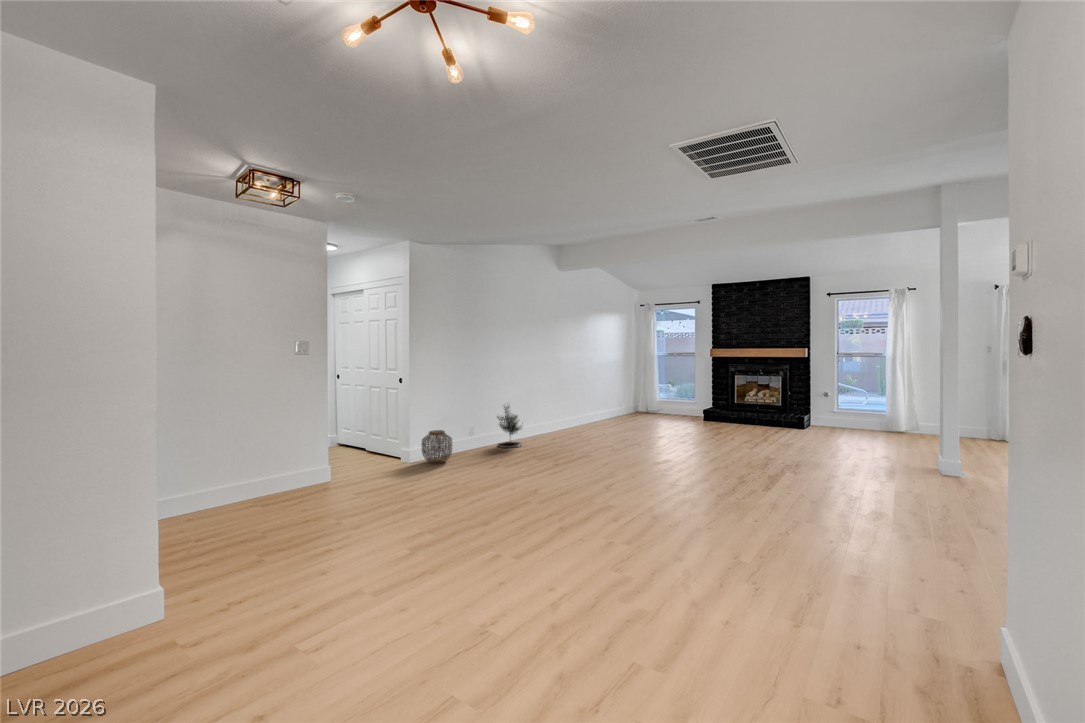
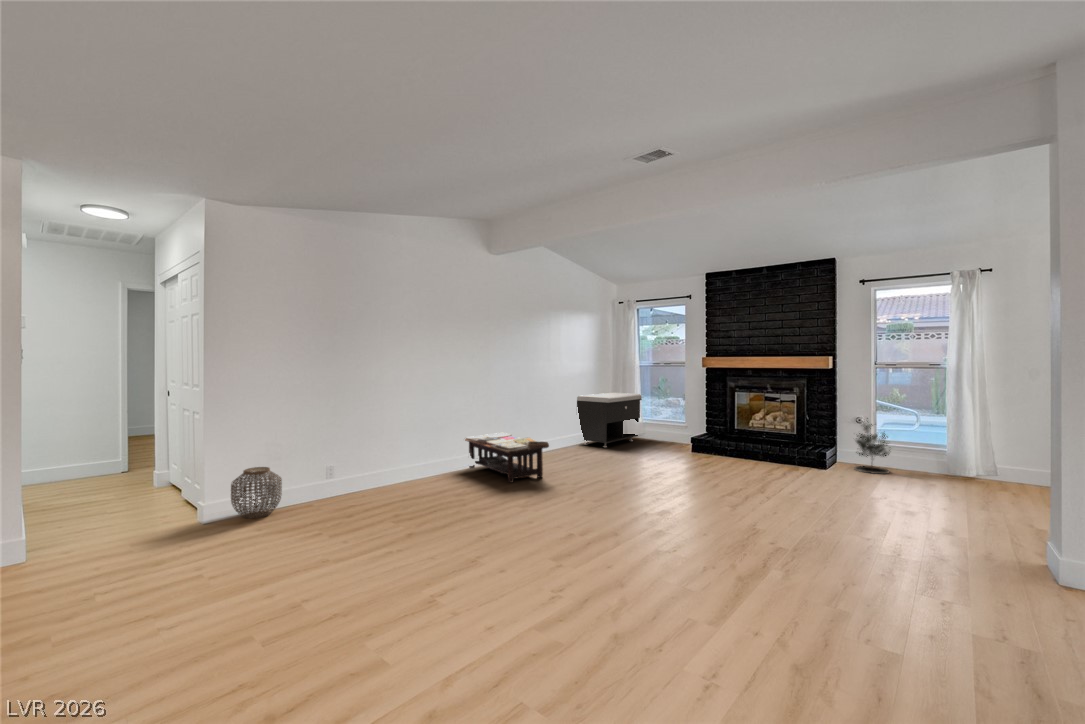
storage bench: none [612,378,660,420] -> present [577,393,642,447]
potted tree: present [497,406,522,448] -> present [855,418,890,474]
coffee table: none [543,408,613,442] -> present [465,433,549,483]

